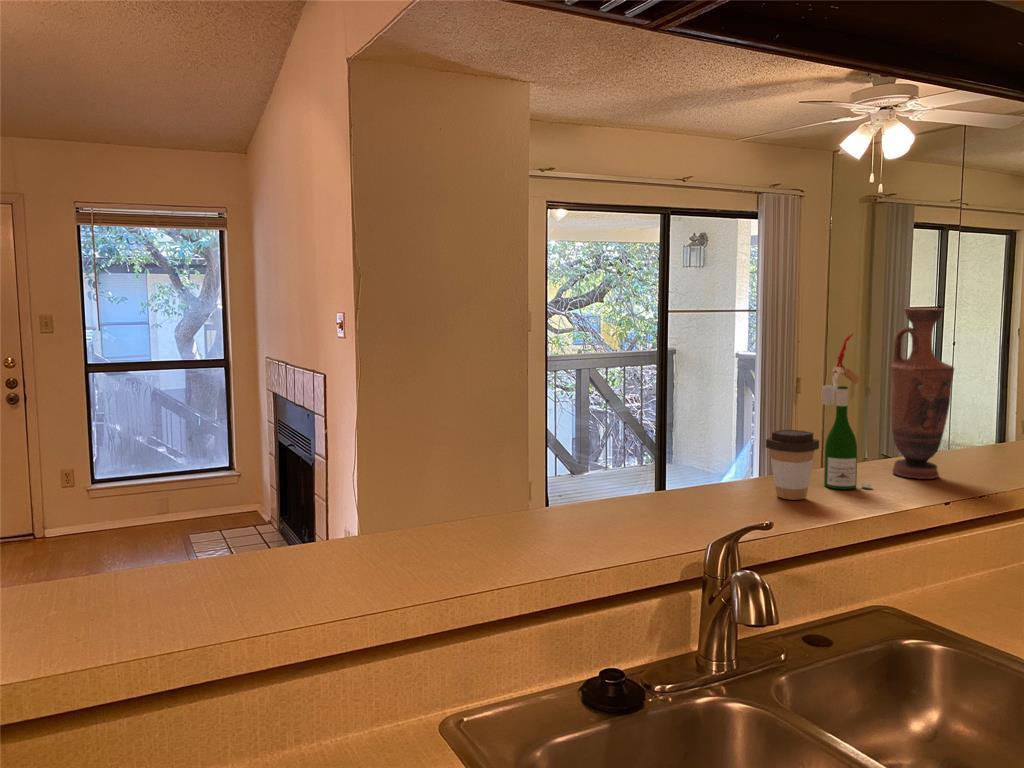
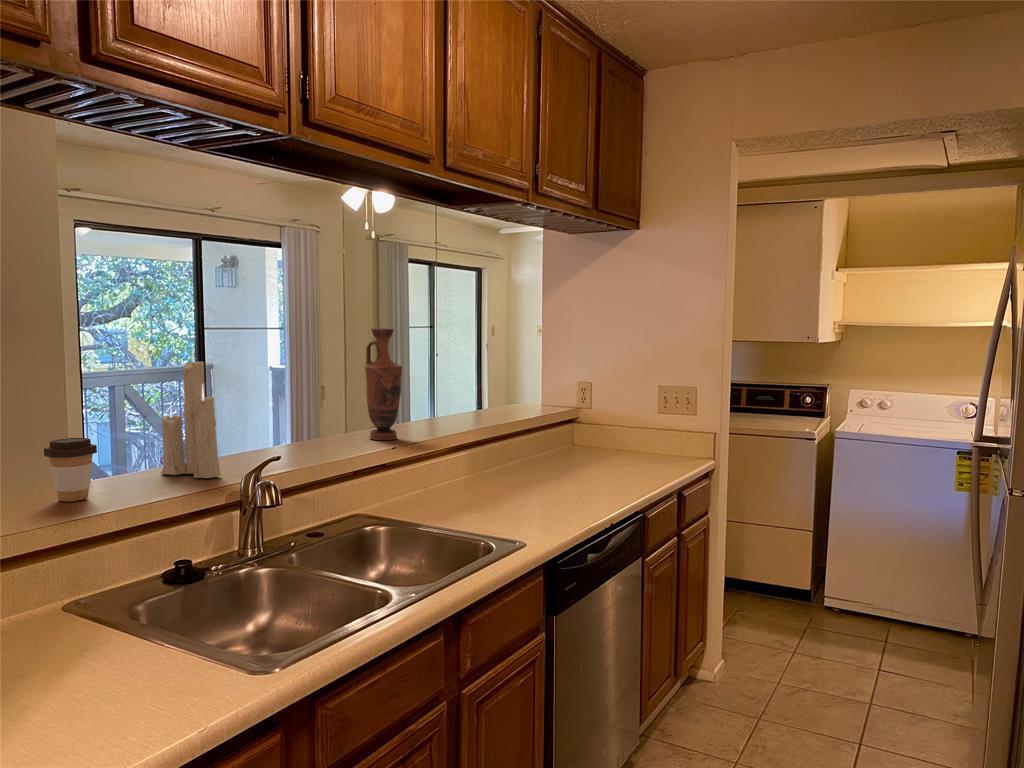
candle: none [596,324,677,530] -> present [161,349,221,478]
wine bottle: present [823,334,872,489] -> none [320,345,354,449]
coffee cup: present [766,430,819,500] -> present [44,438,97,502]

